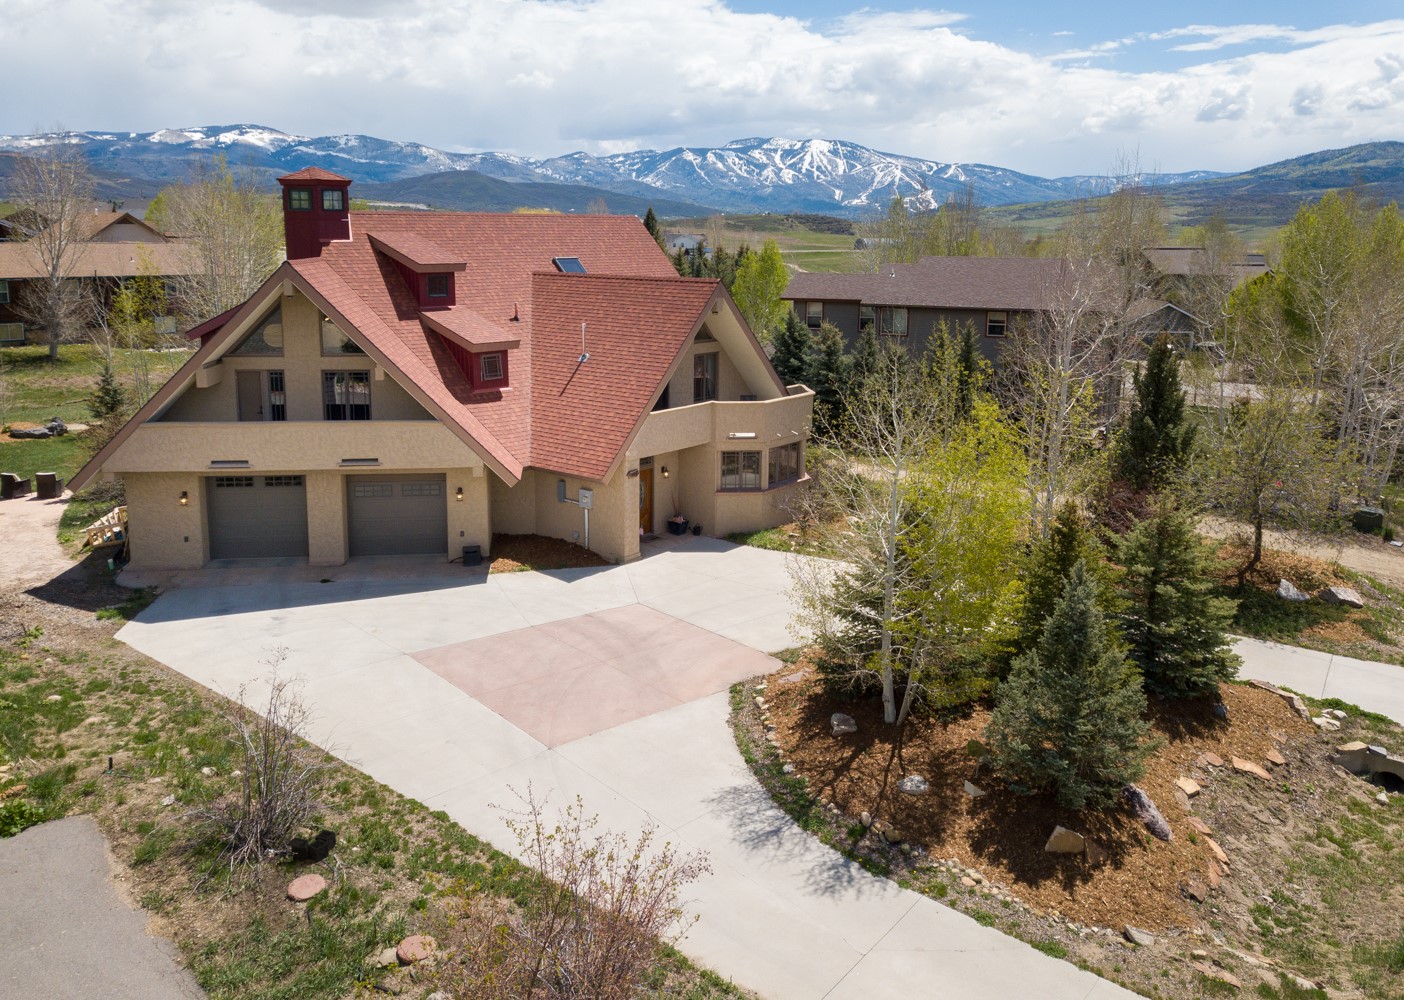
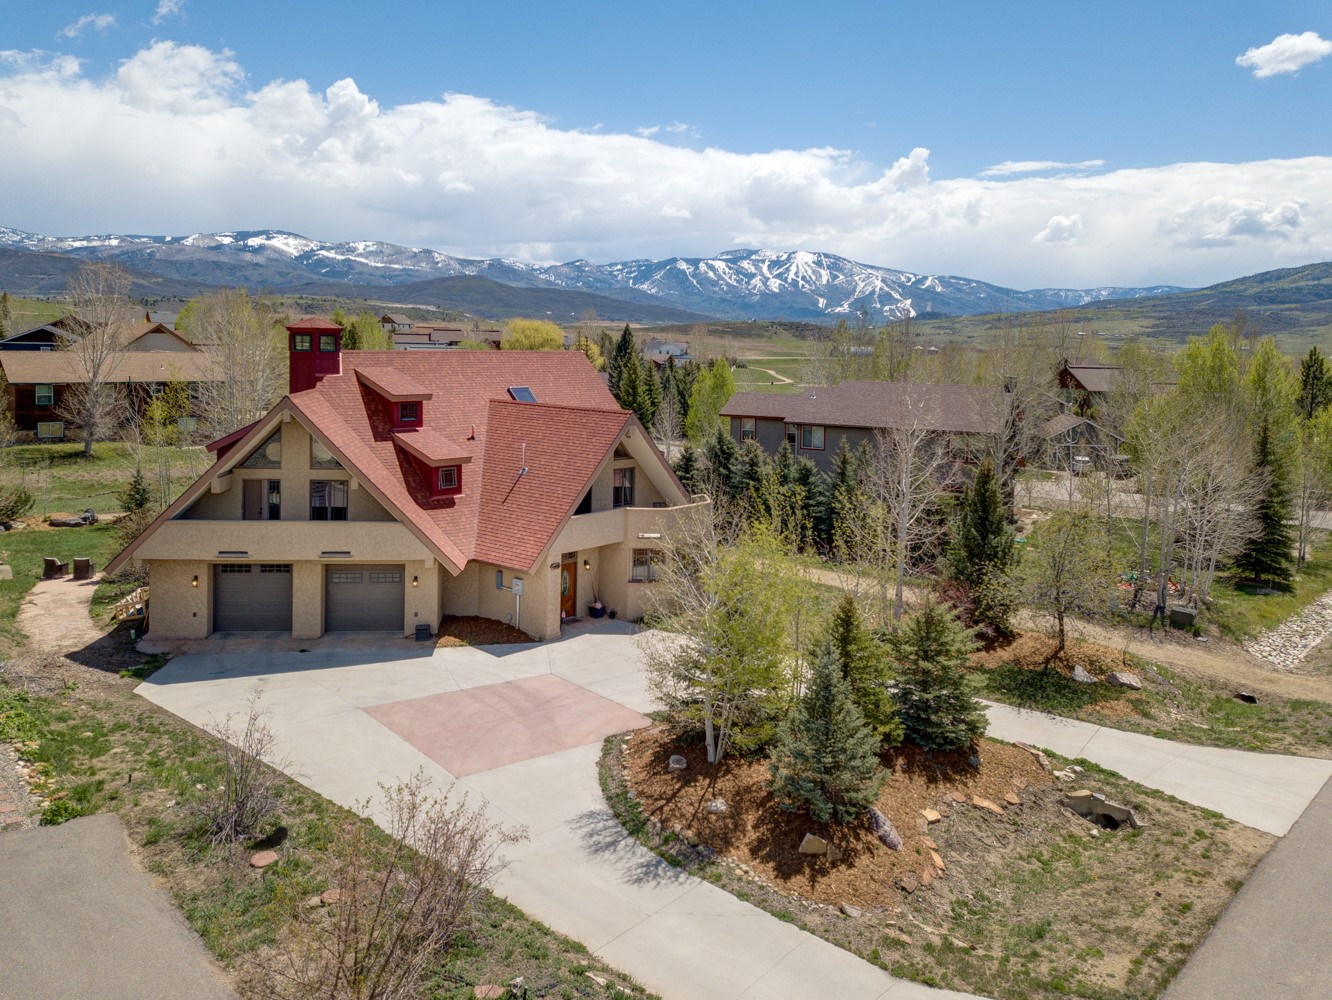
potted tree: present [964,739,988,797] -> none [761,775,778,819]

